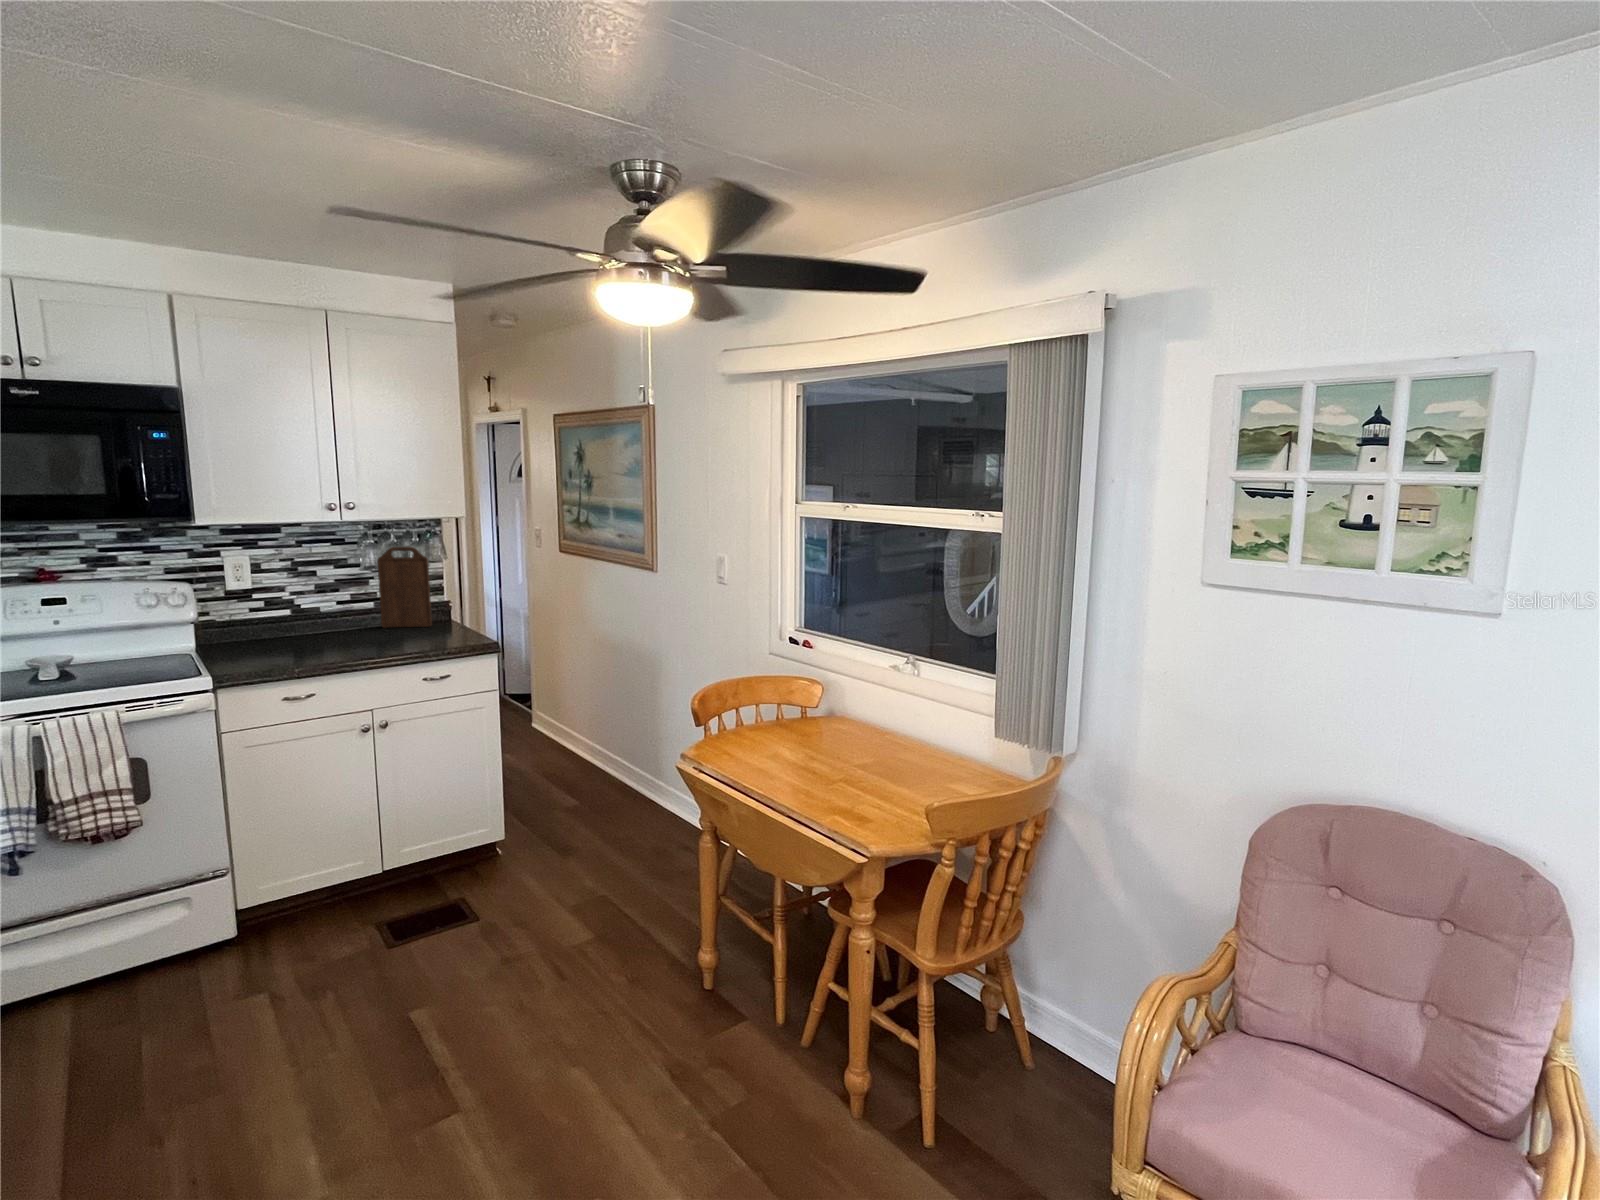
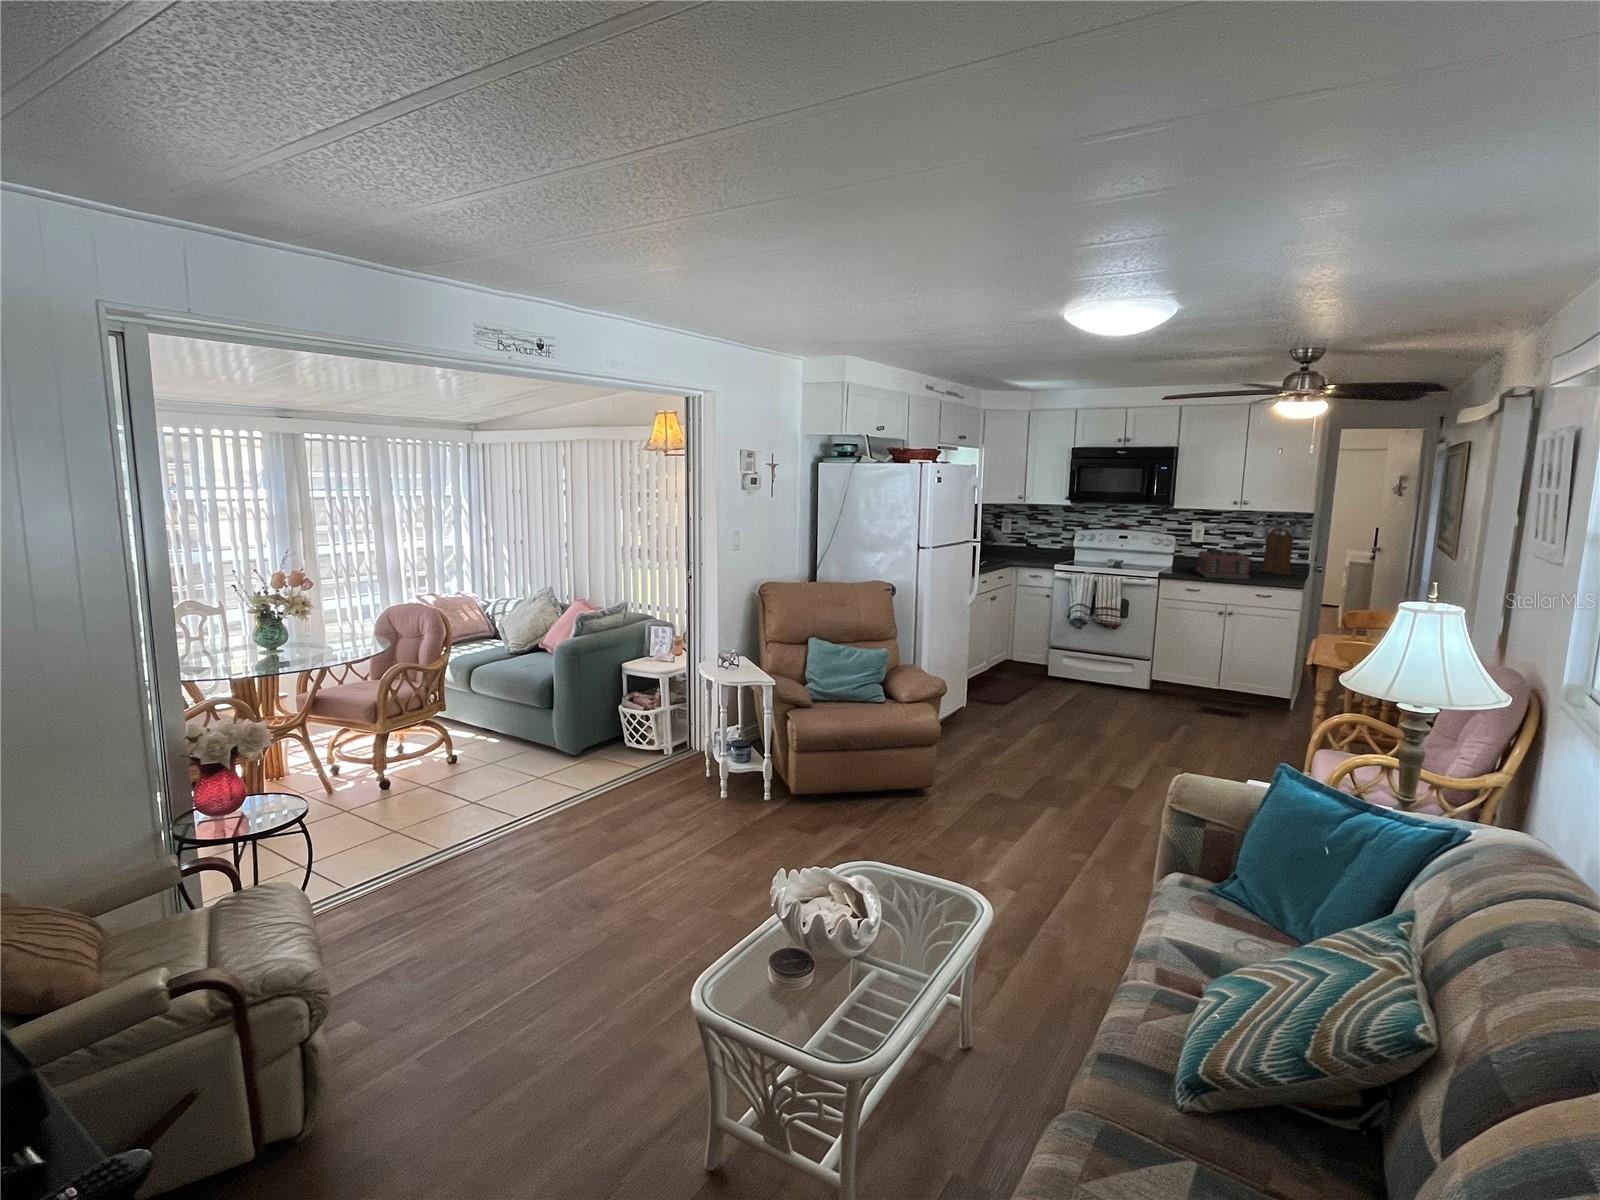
toaster: none [268,598,391,662] -> present [1196,550,1249,579]

